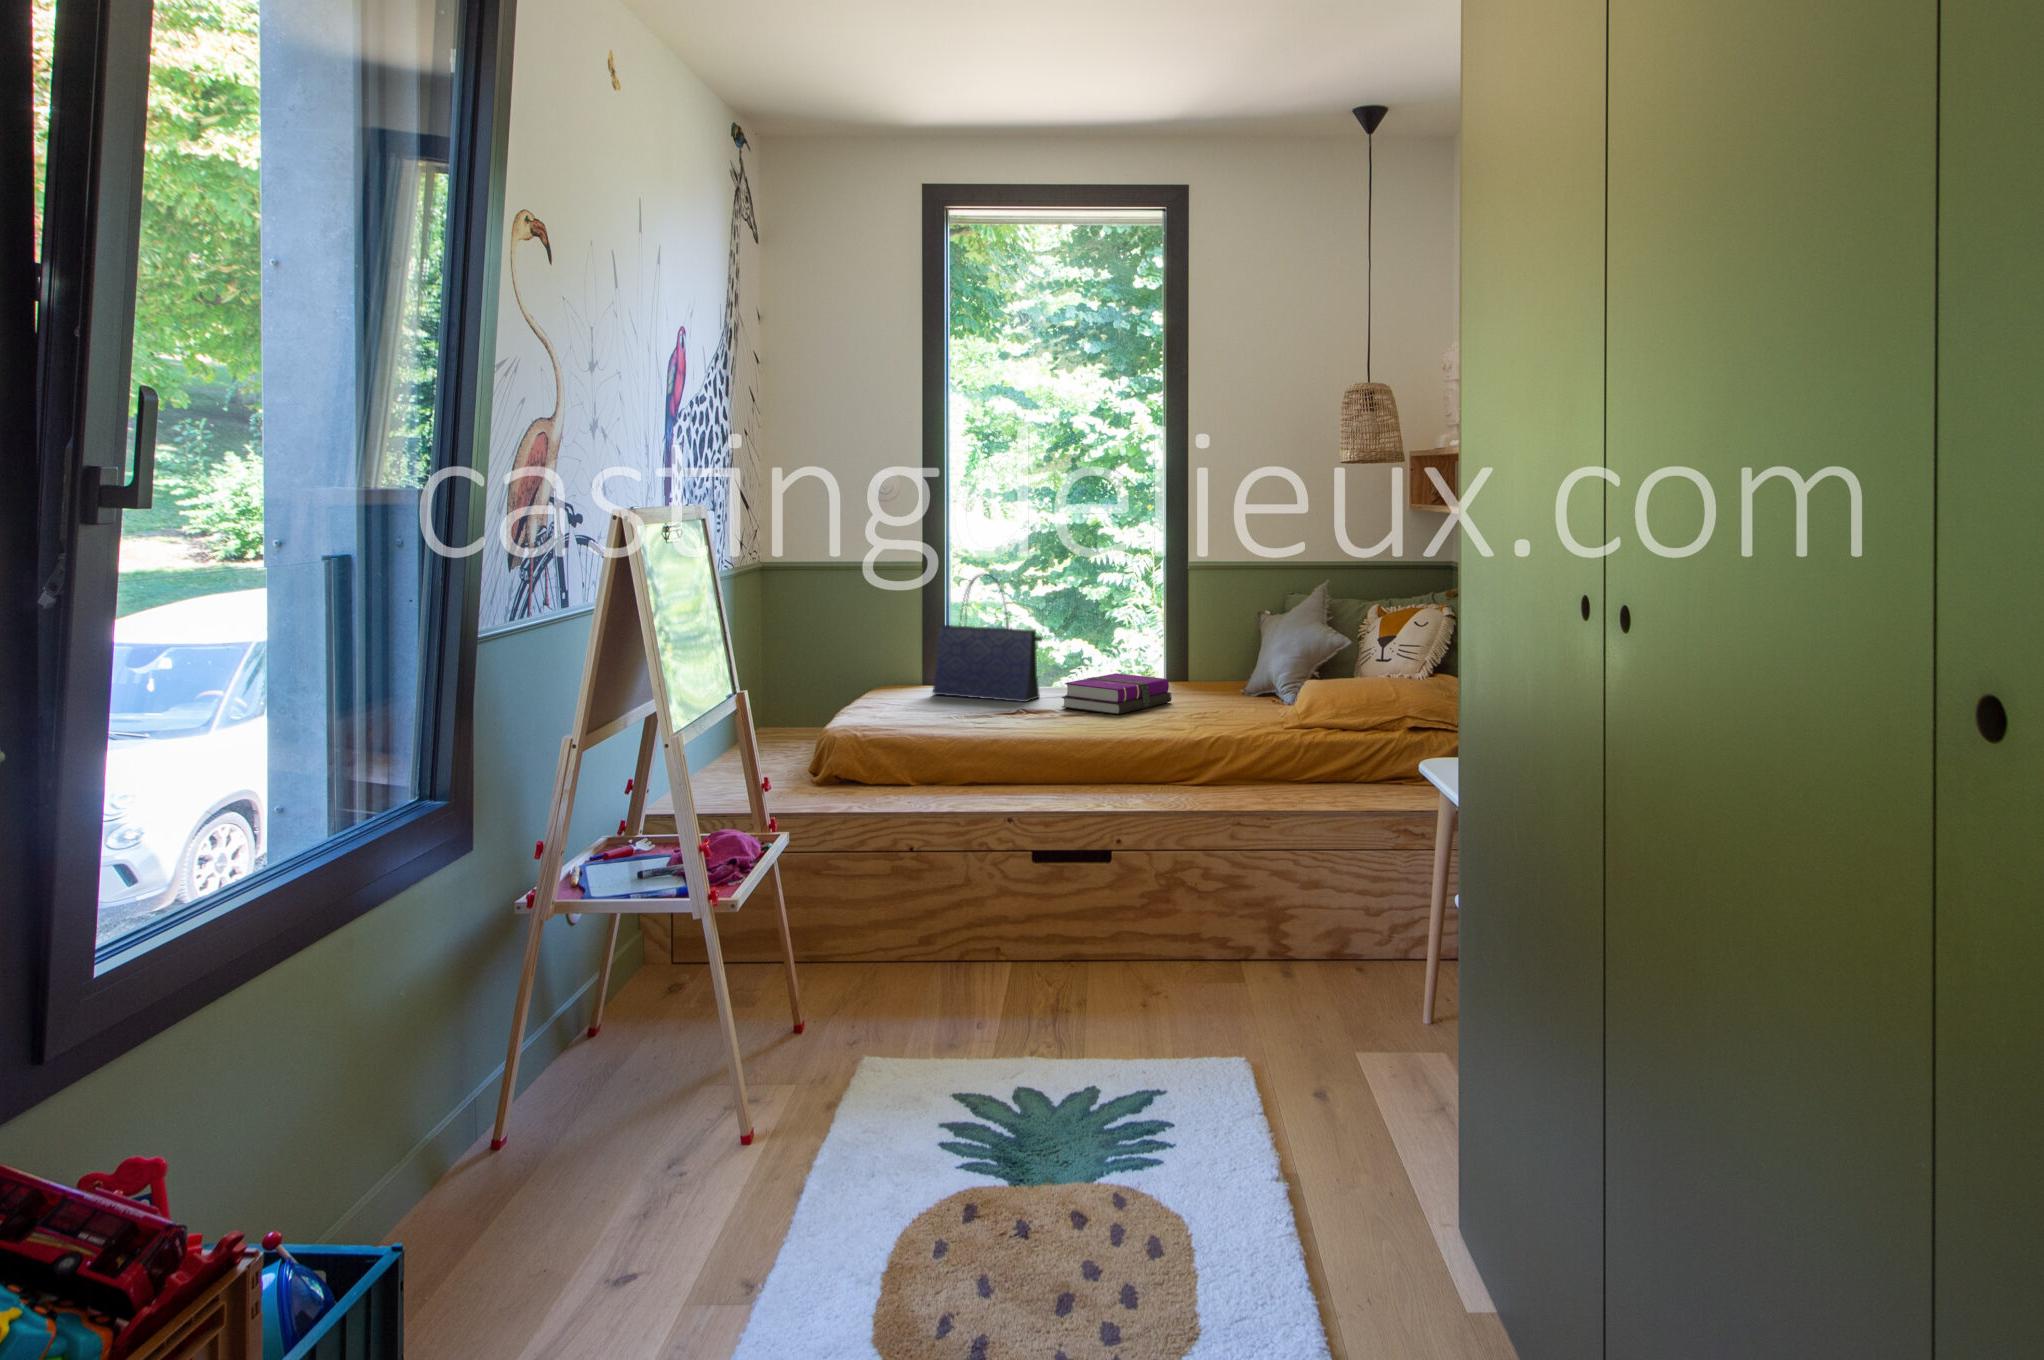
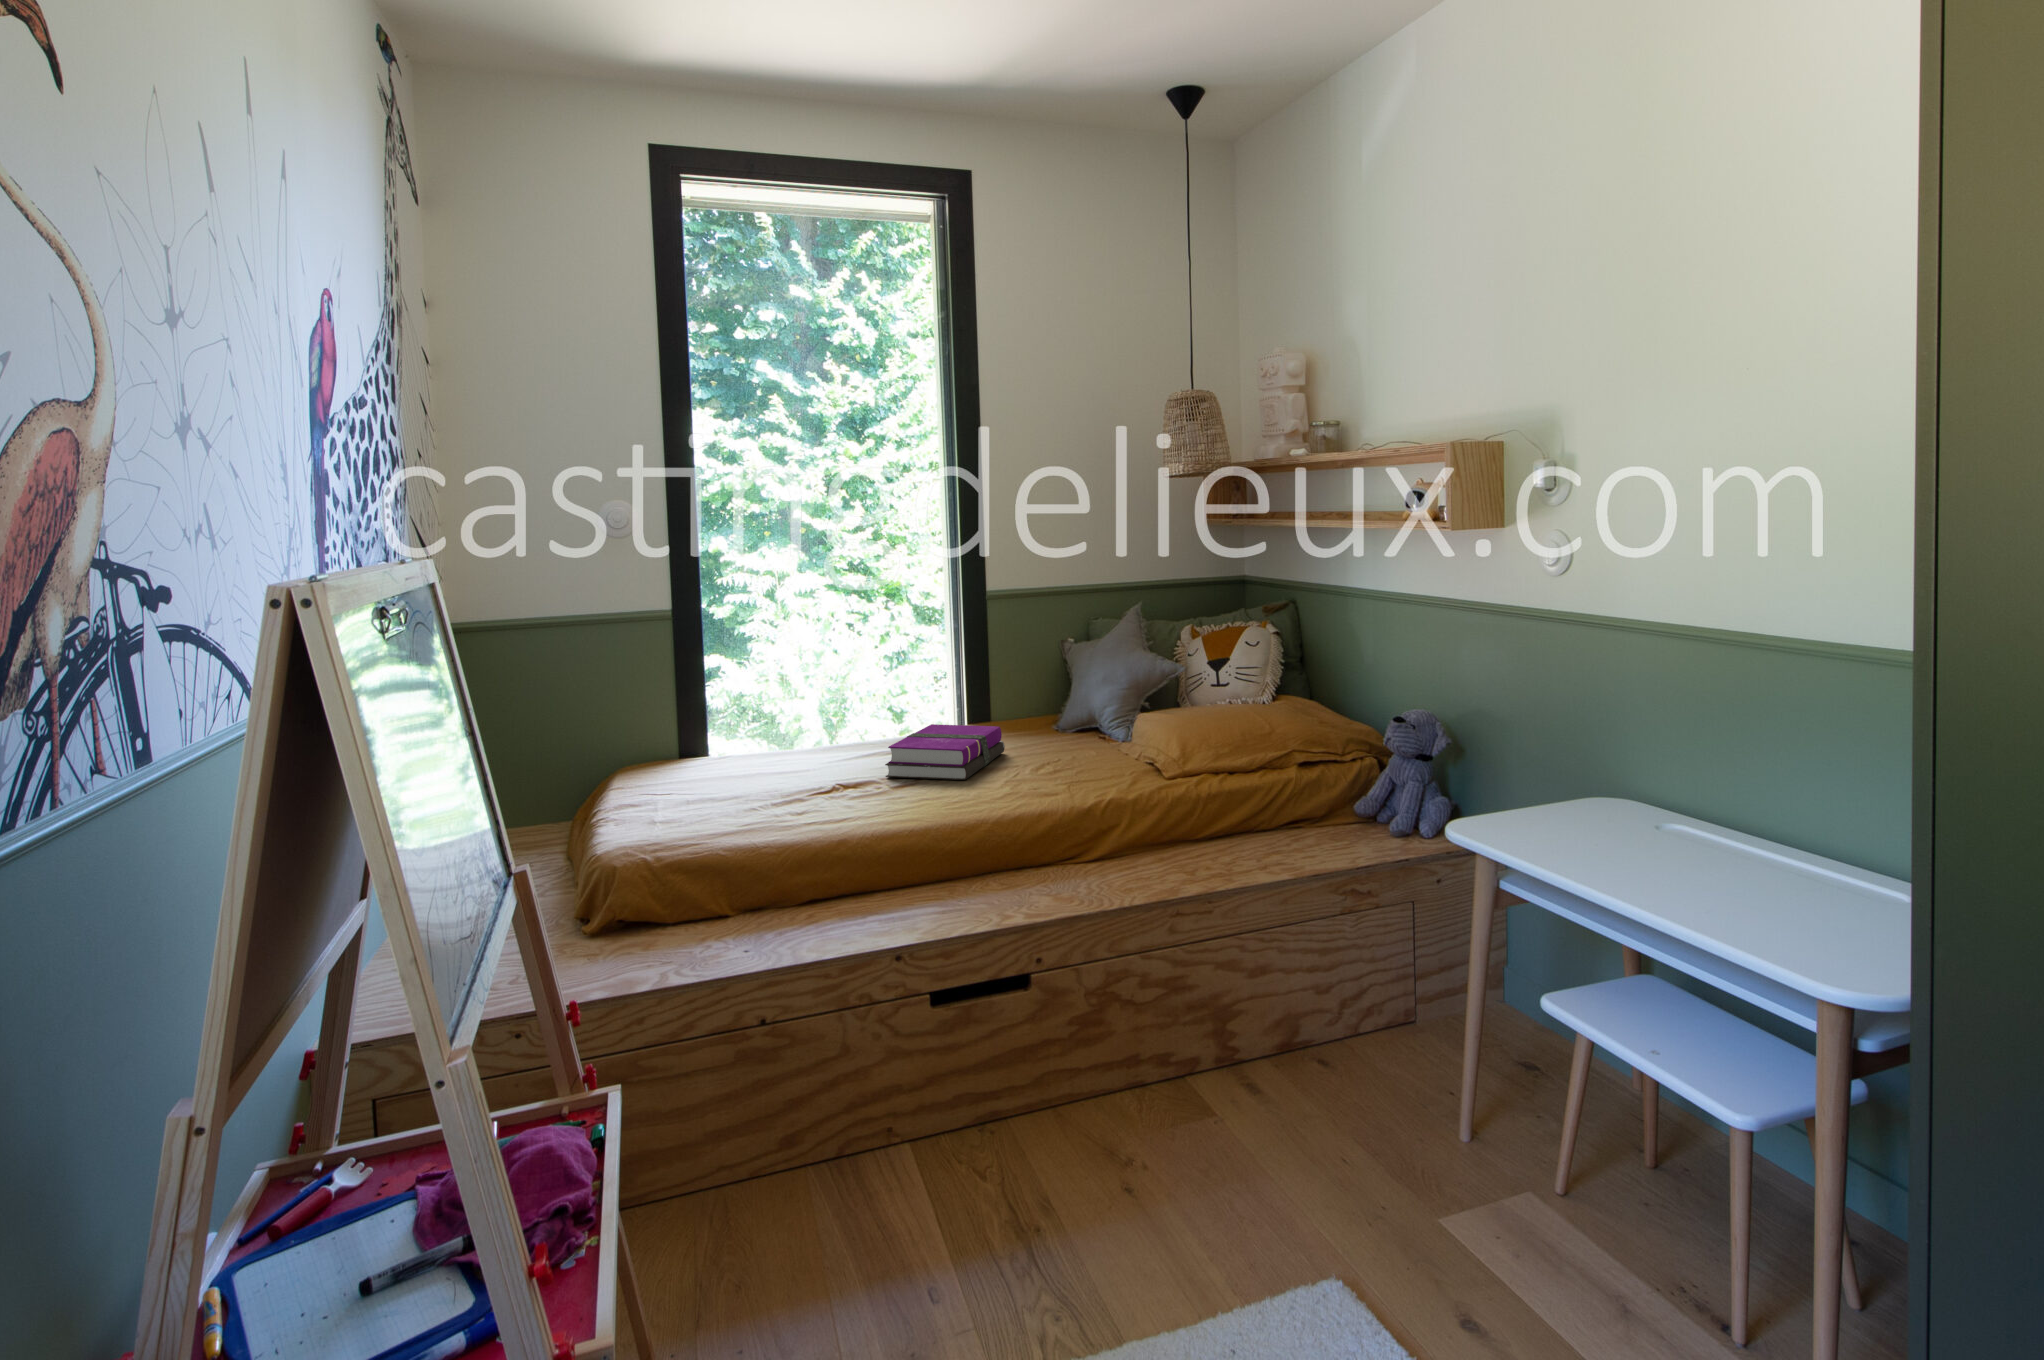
tote bag: present [932,575,1042,702] -> none [700,620,846,774]

